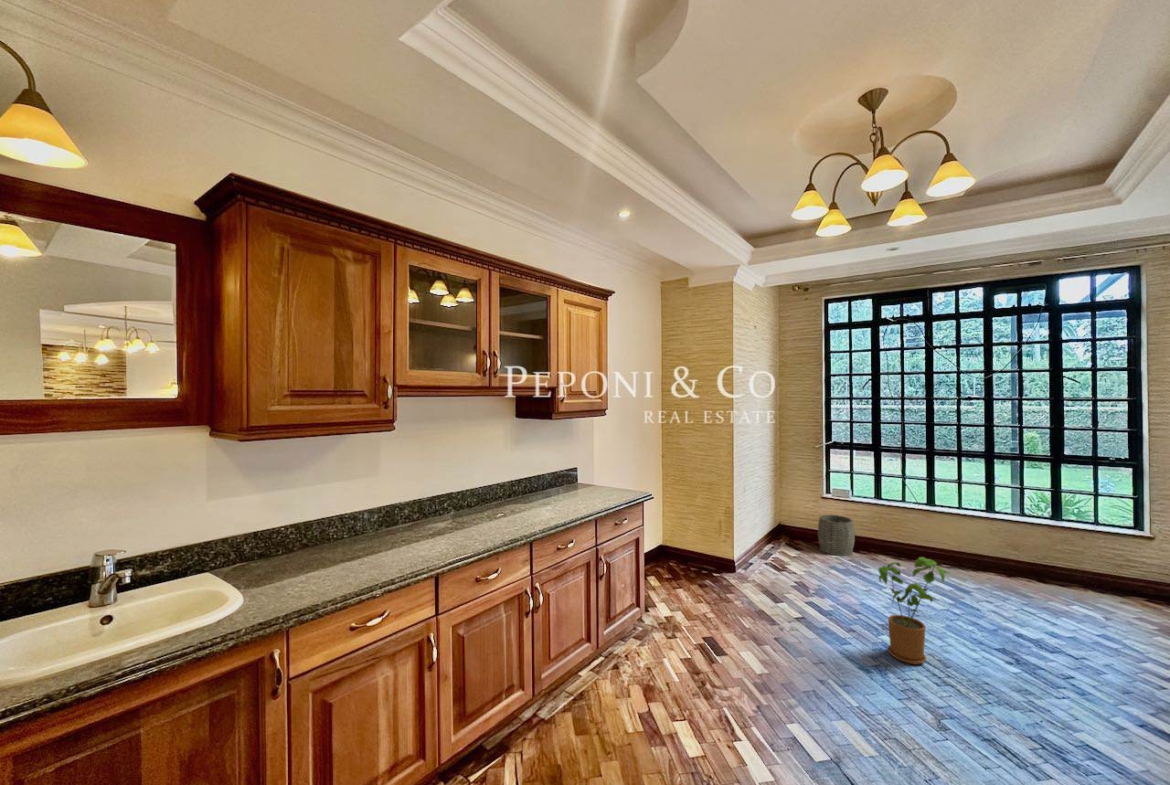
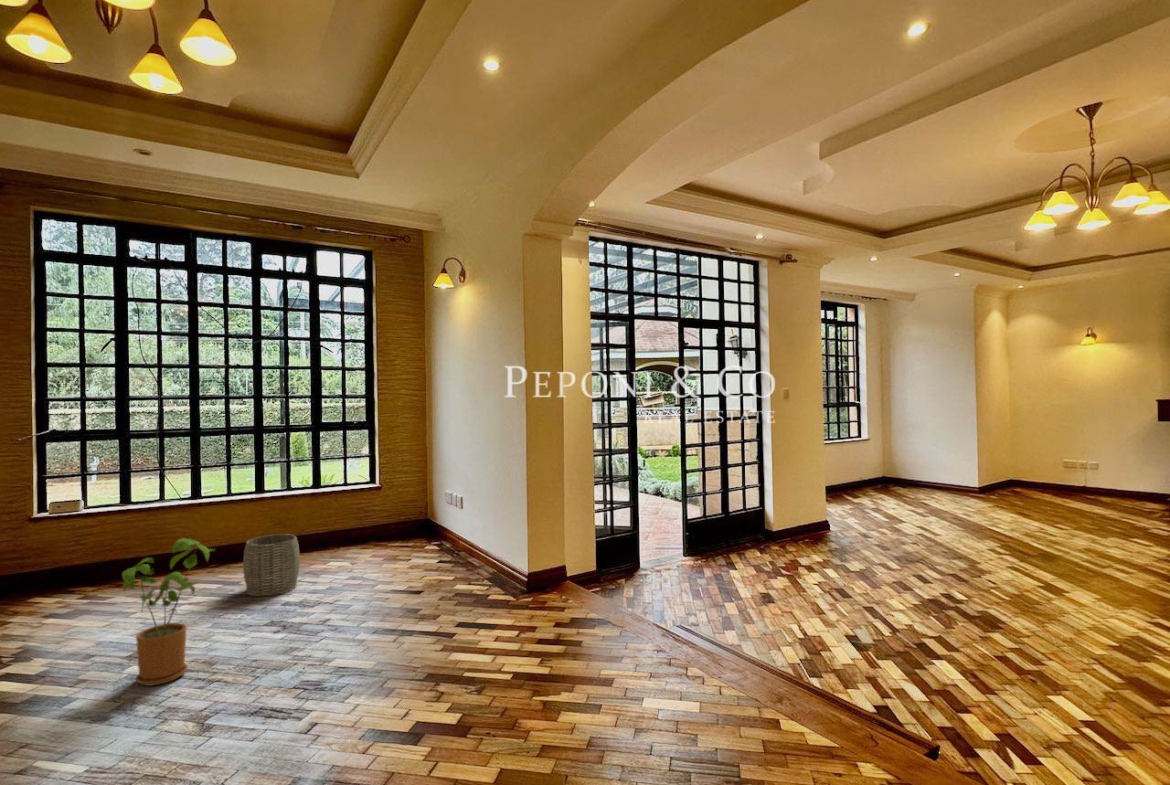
woven basket: present [818,515,855,556] -> present [243,534,300,596]

